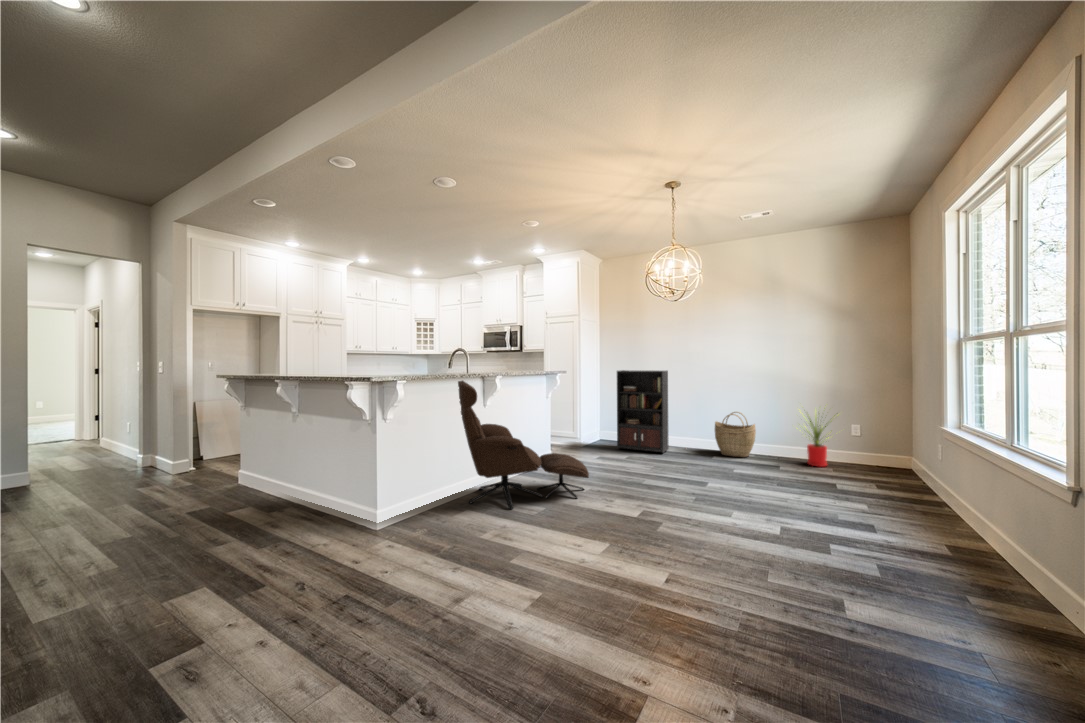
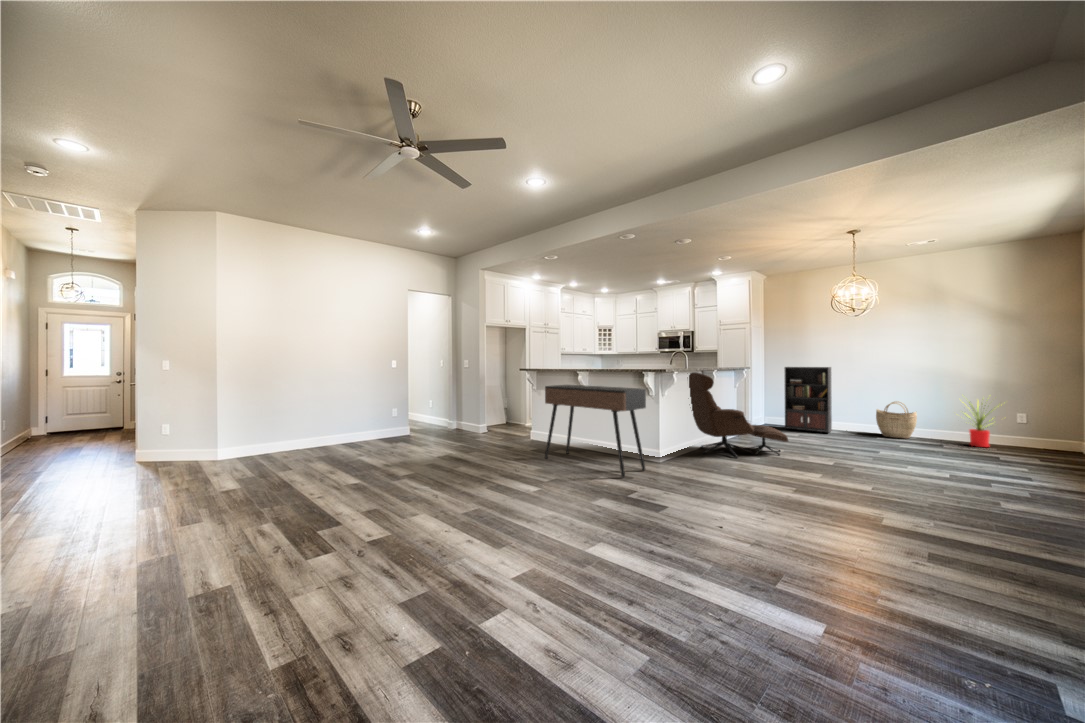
console table: none [176,403,326,582] -> present [545,385,646,478]

